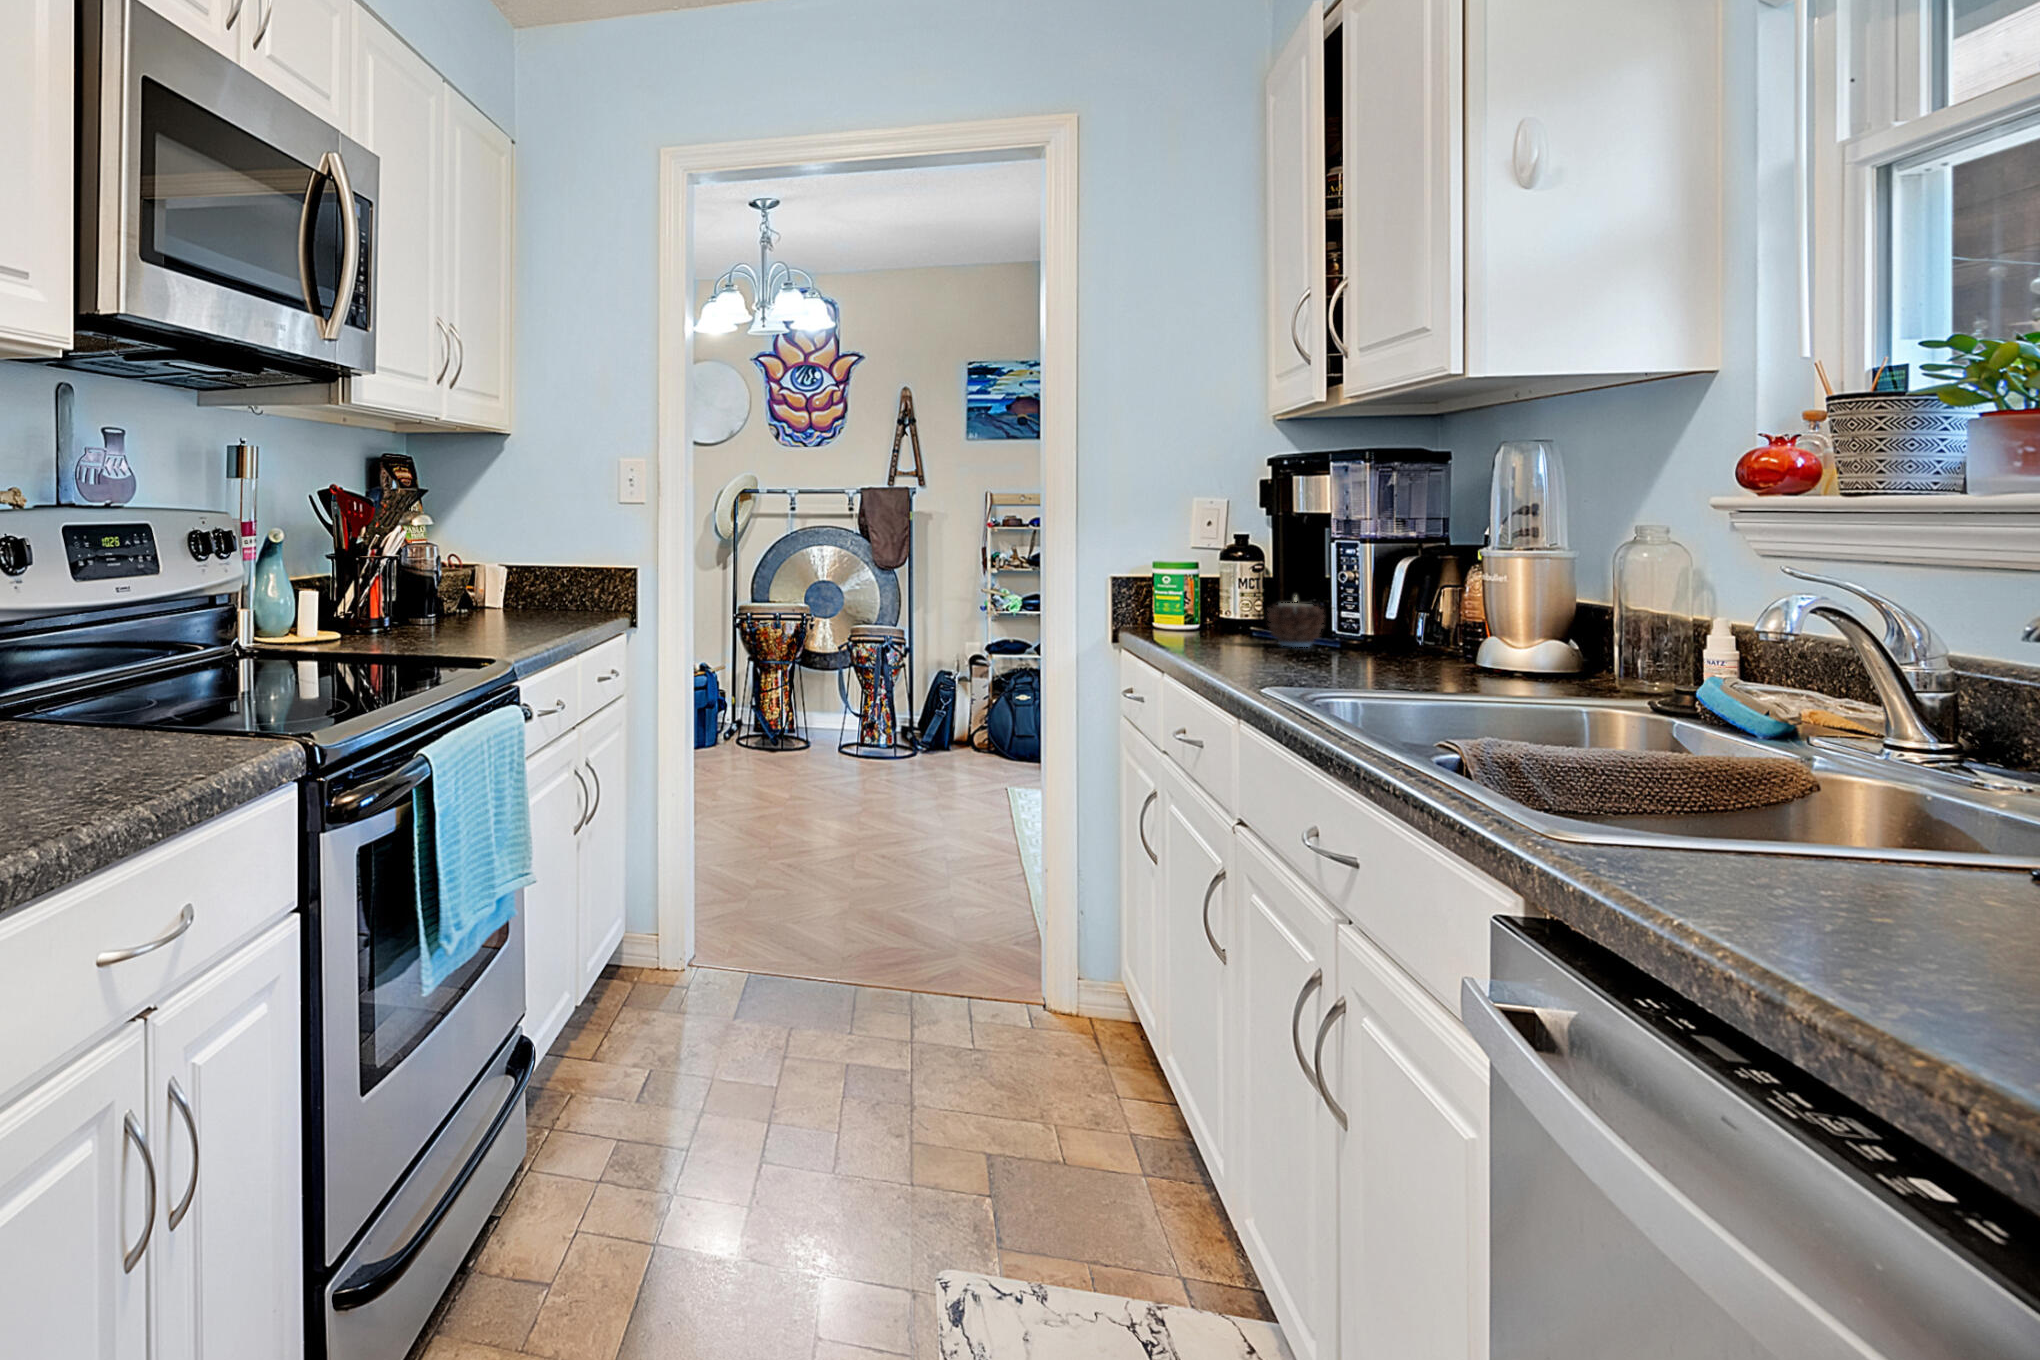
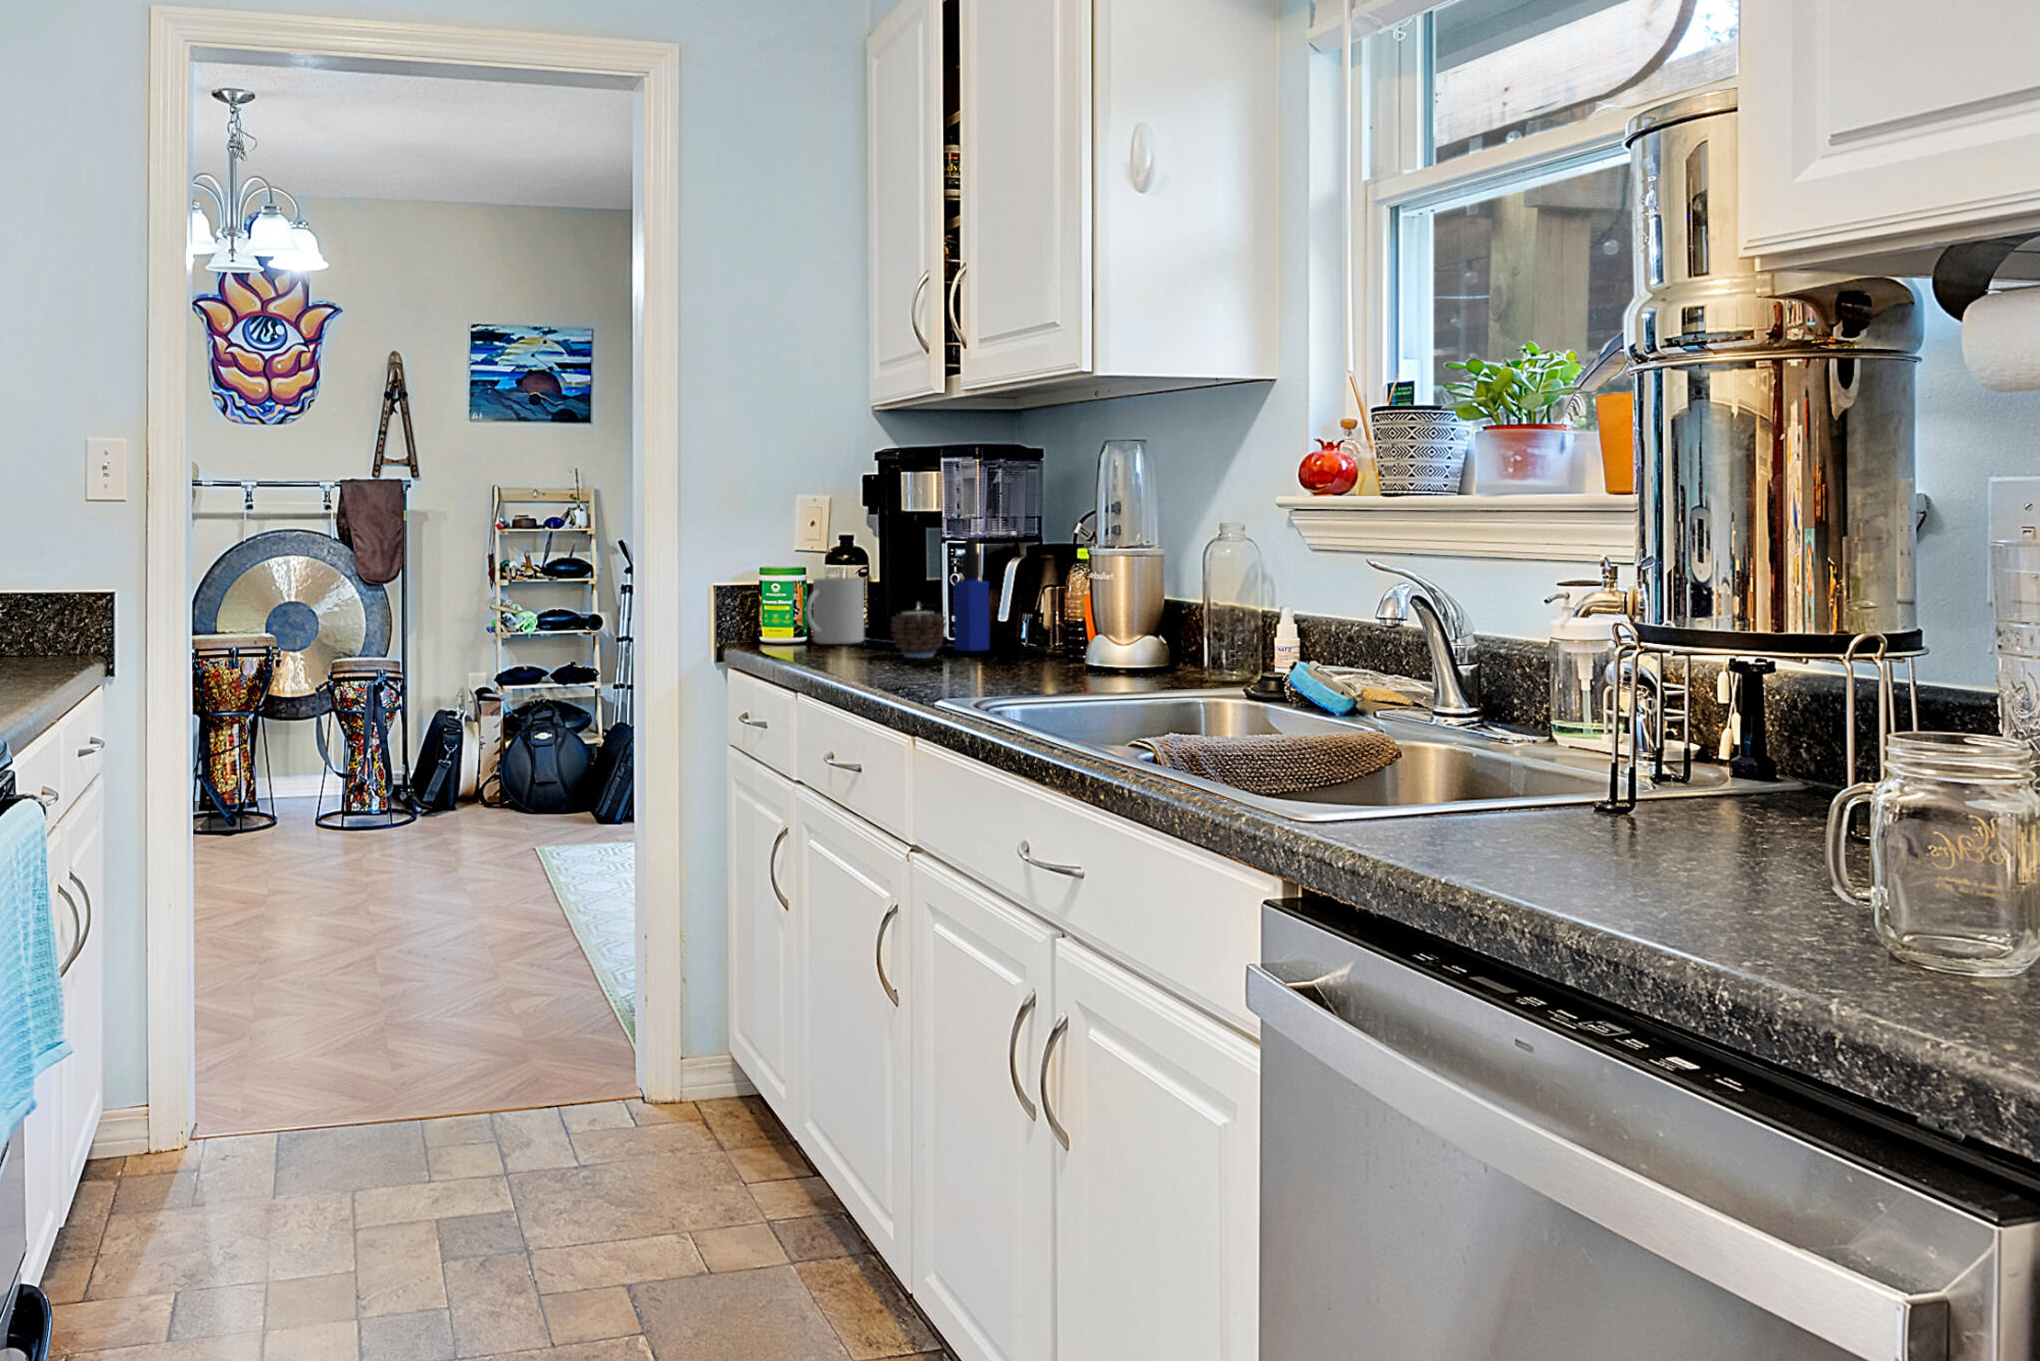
bottle: none [1339,536,1378,644] -> present [954,538,989,651]
mug: none [1193,571,1253,631] -> present [806,578,864,644]

